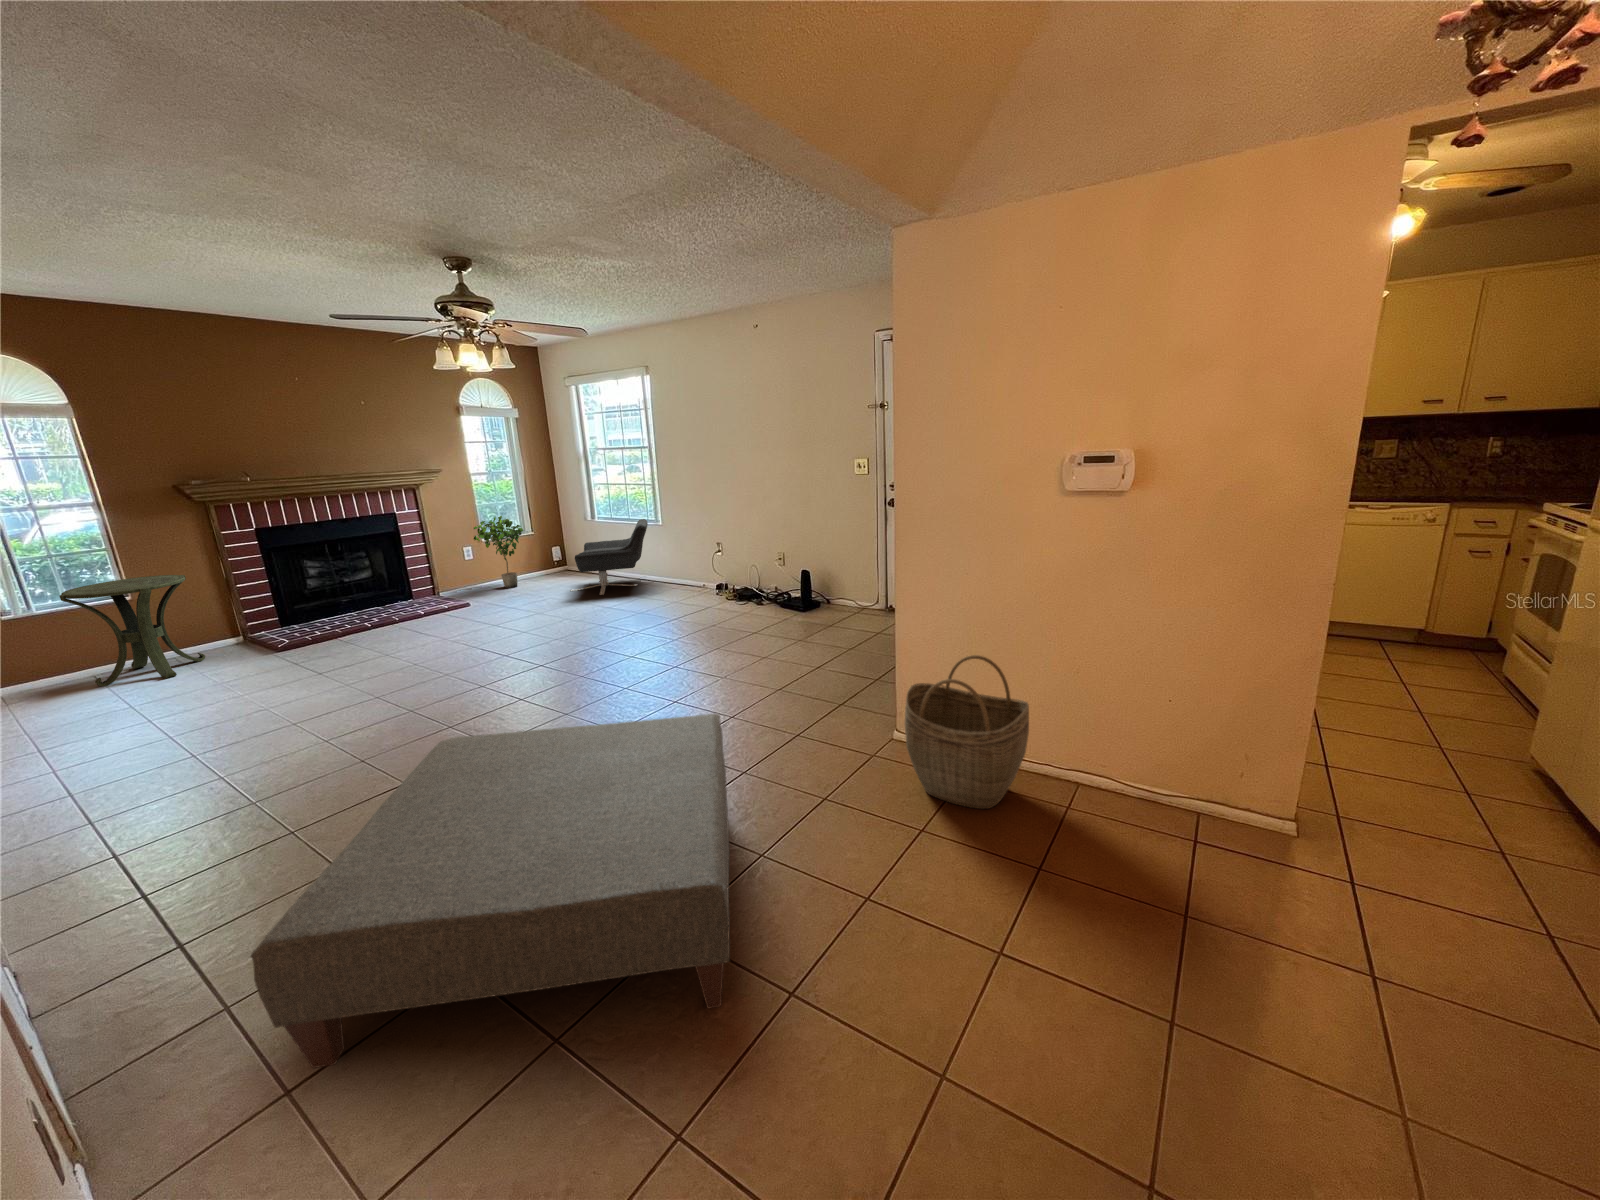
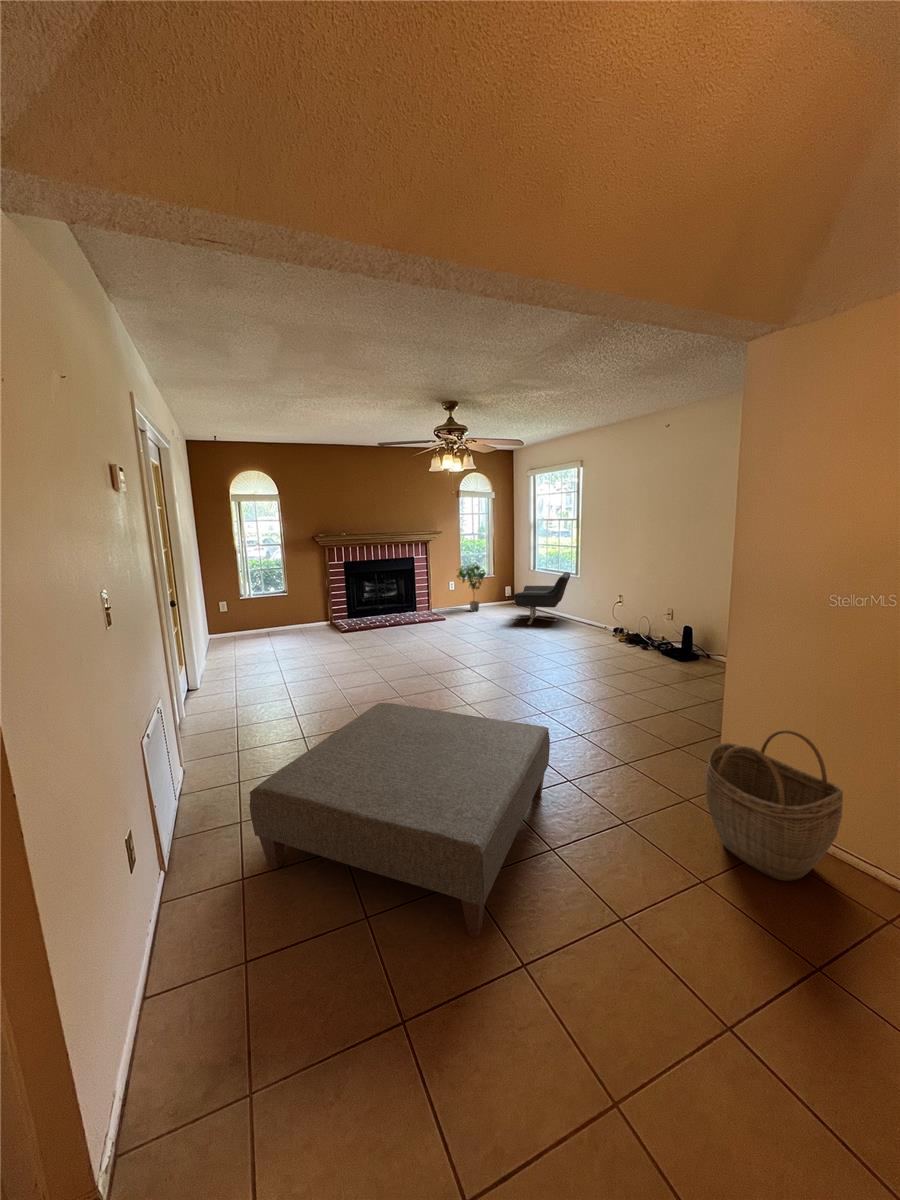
side table: present [59,575,205,686] -> none [261,584,312,639]

